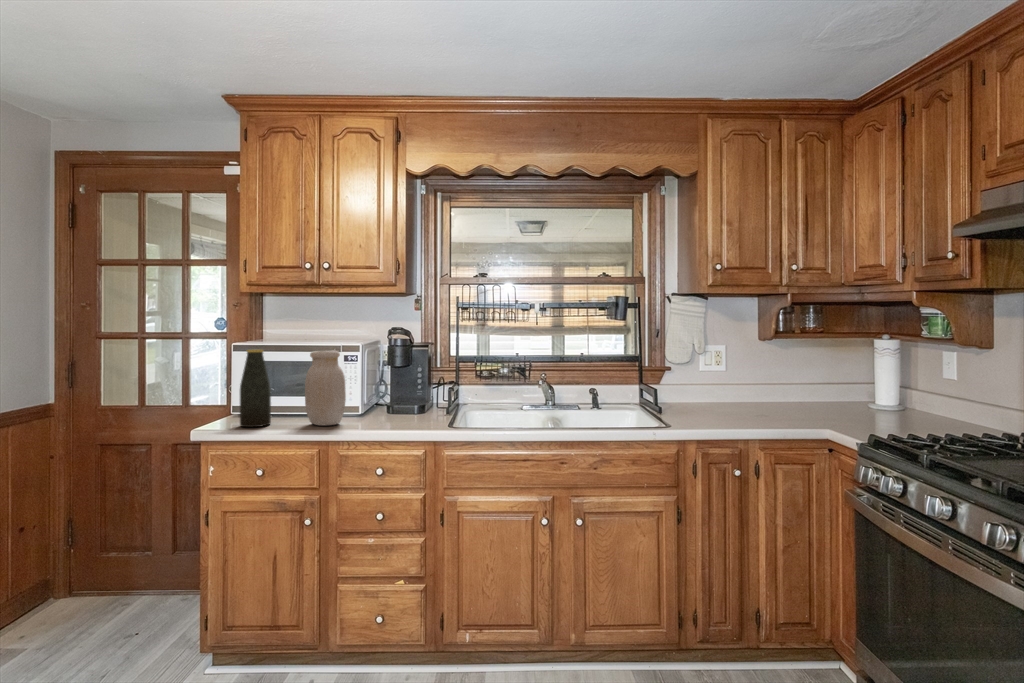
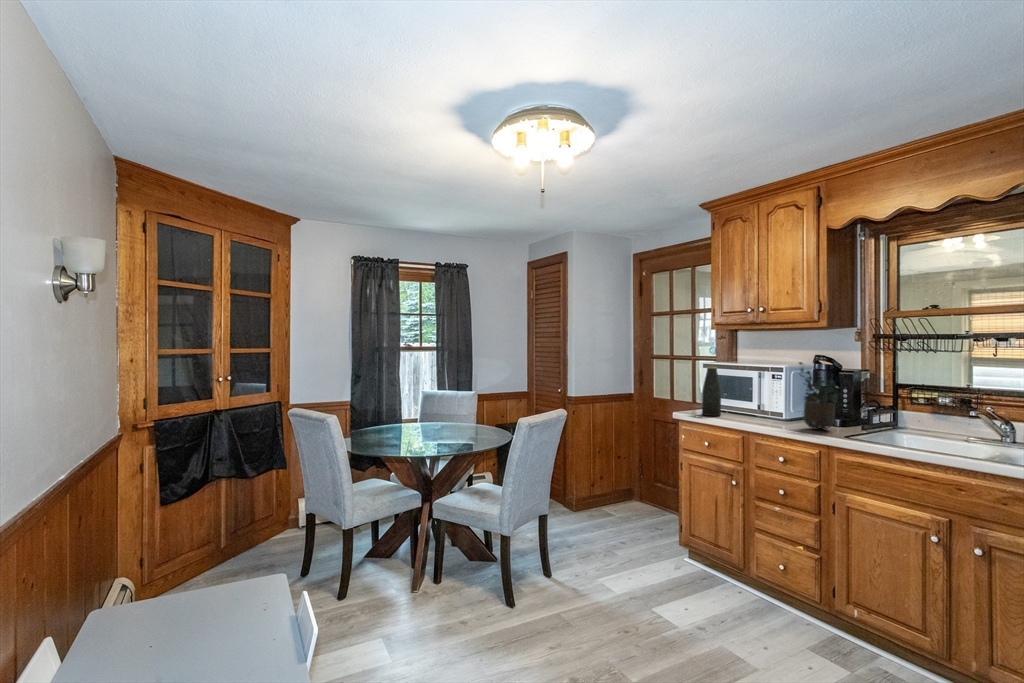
potted plant: none [381,338,433,422] -> present [799,362,840,429]
jar: present [305,350,346,425] -> none [741,369,769,422]

